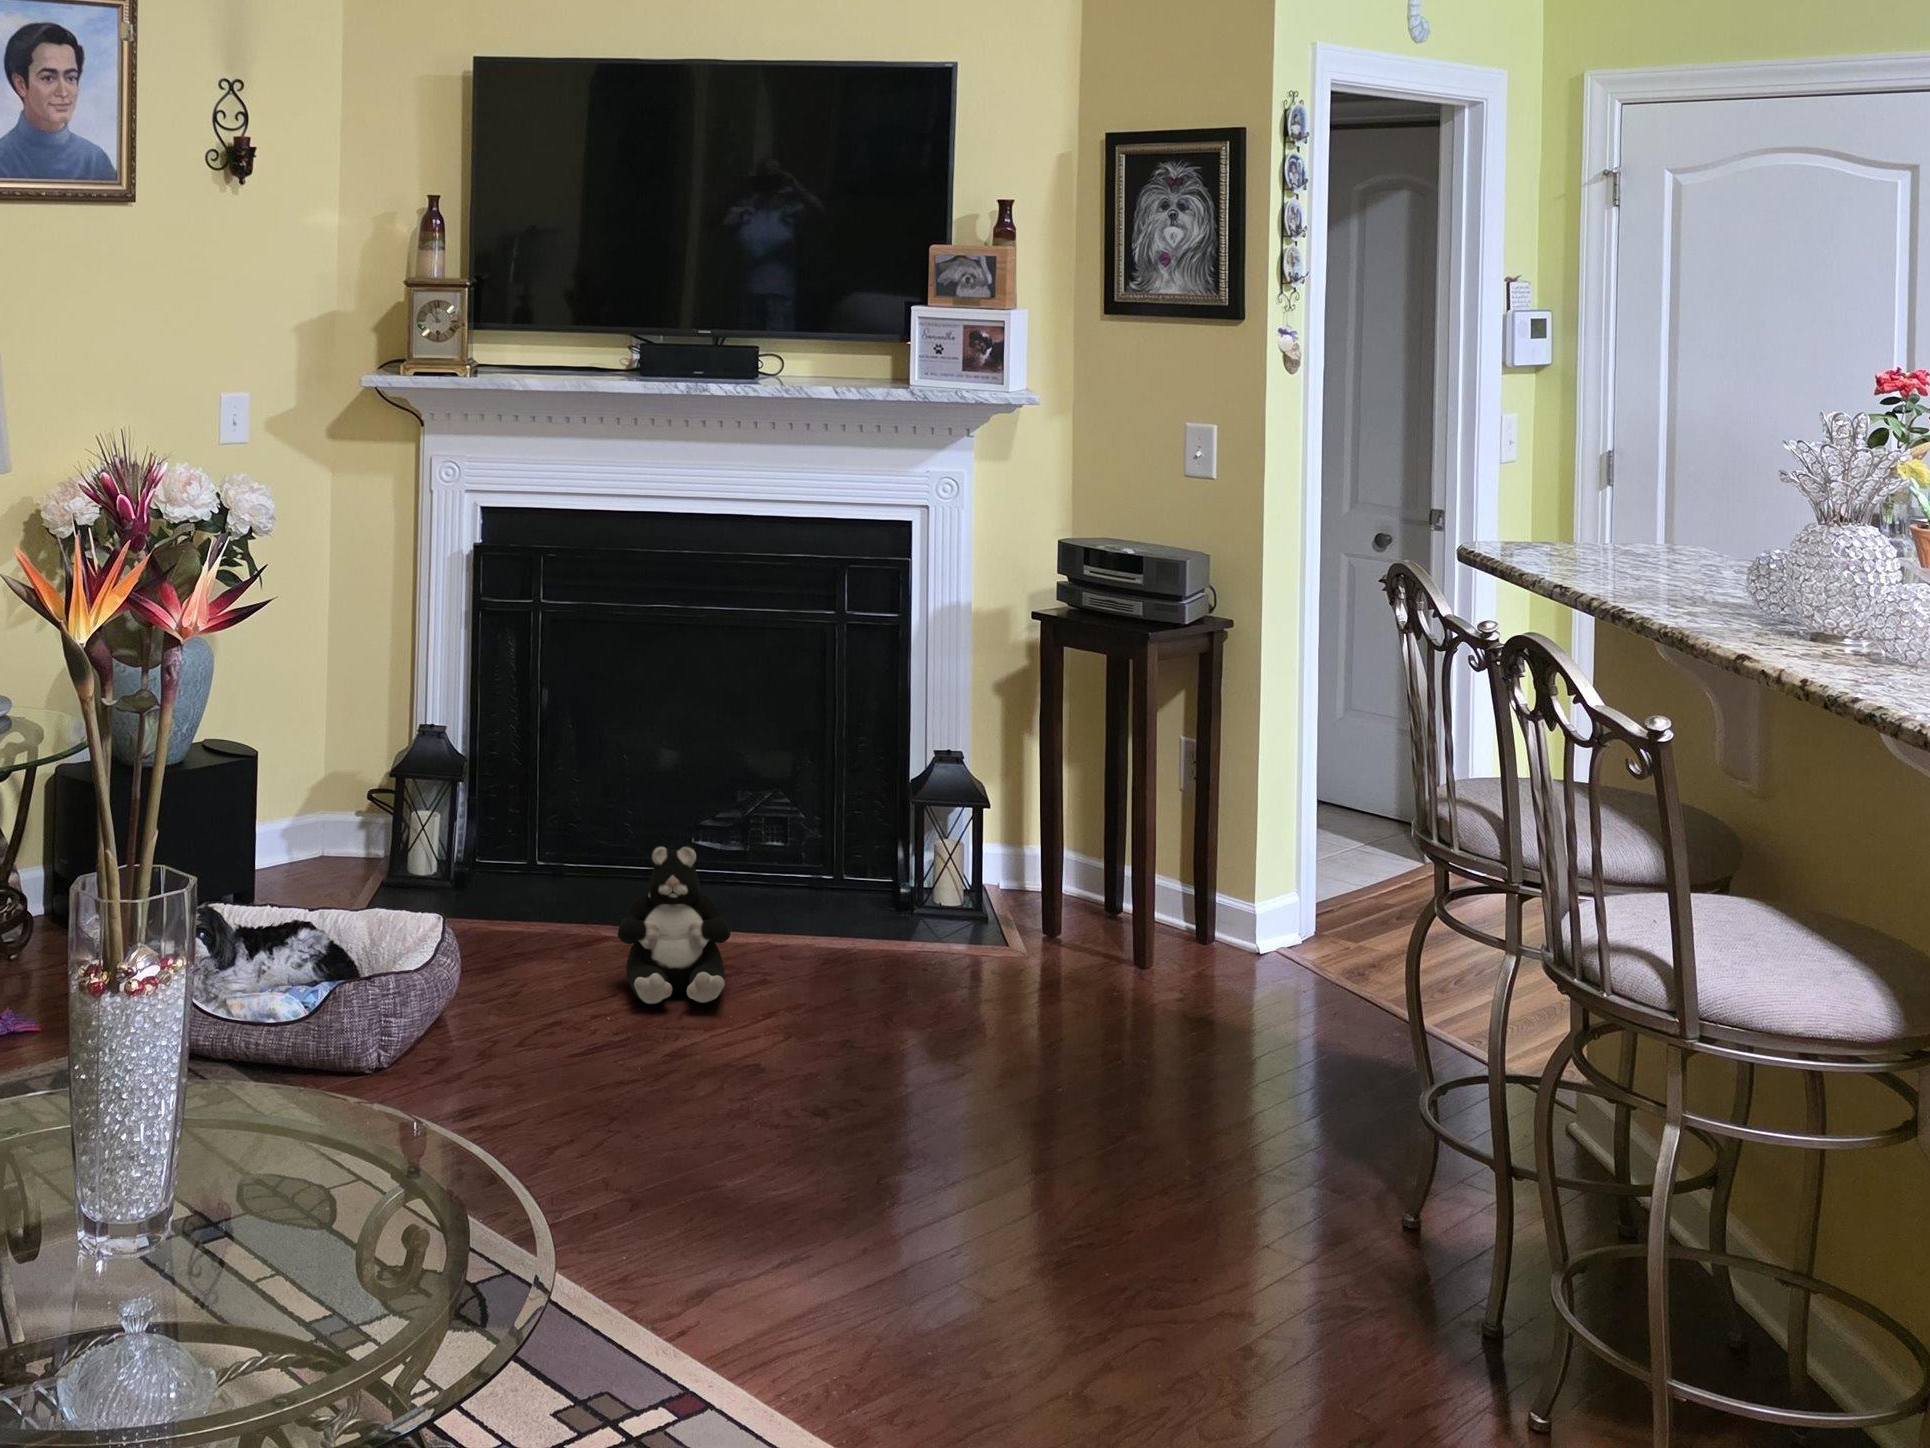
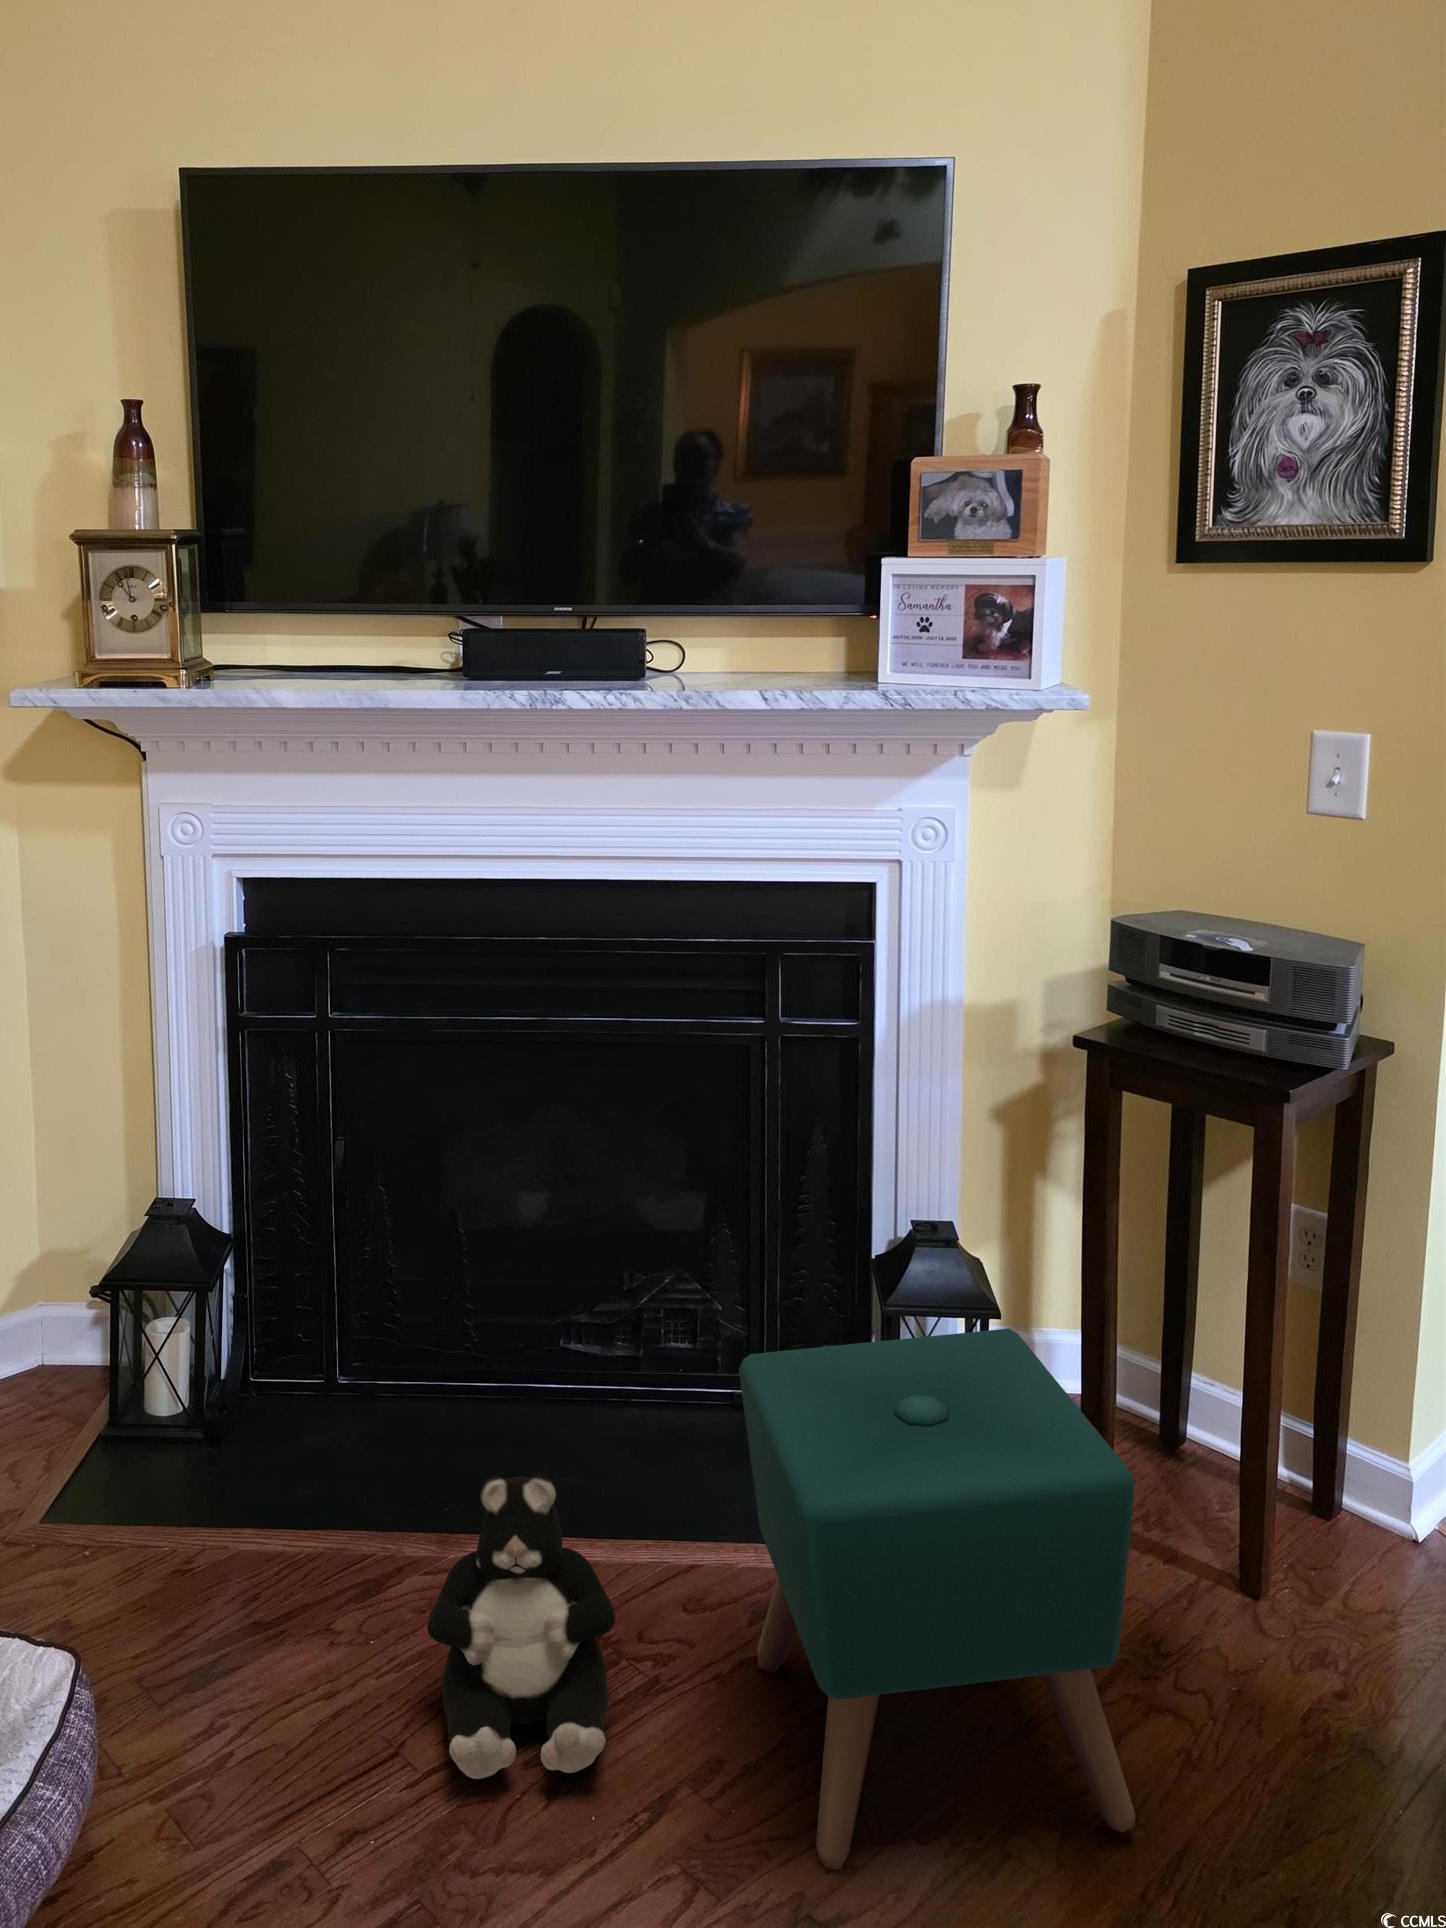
ottoman: none [808,774,1028,1042] -> present [739,1328,1136,1869]

